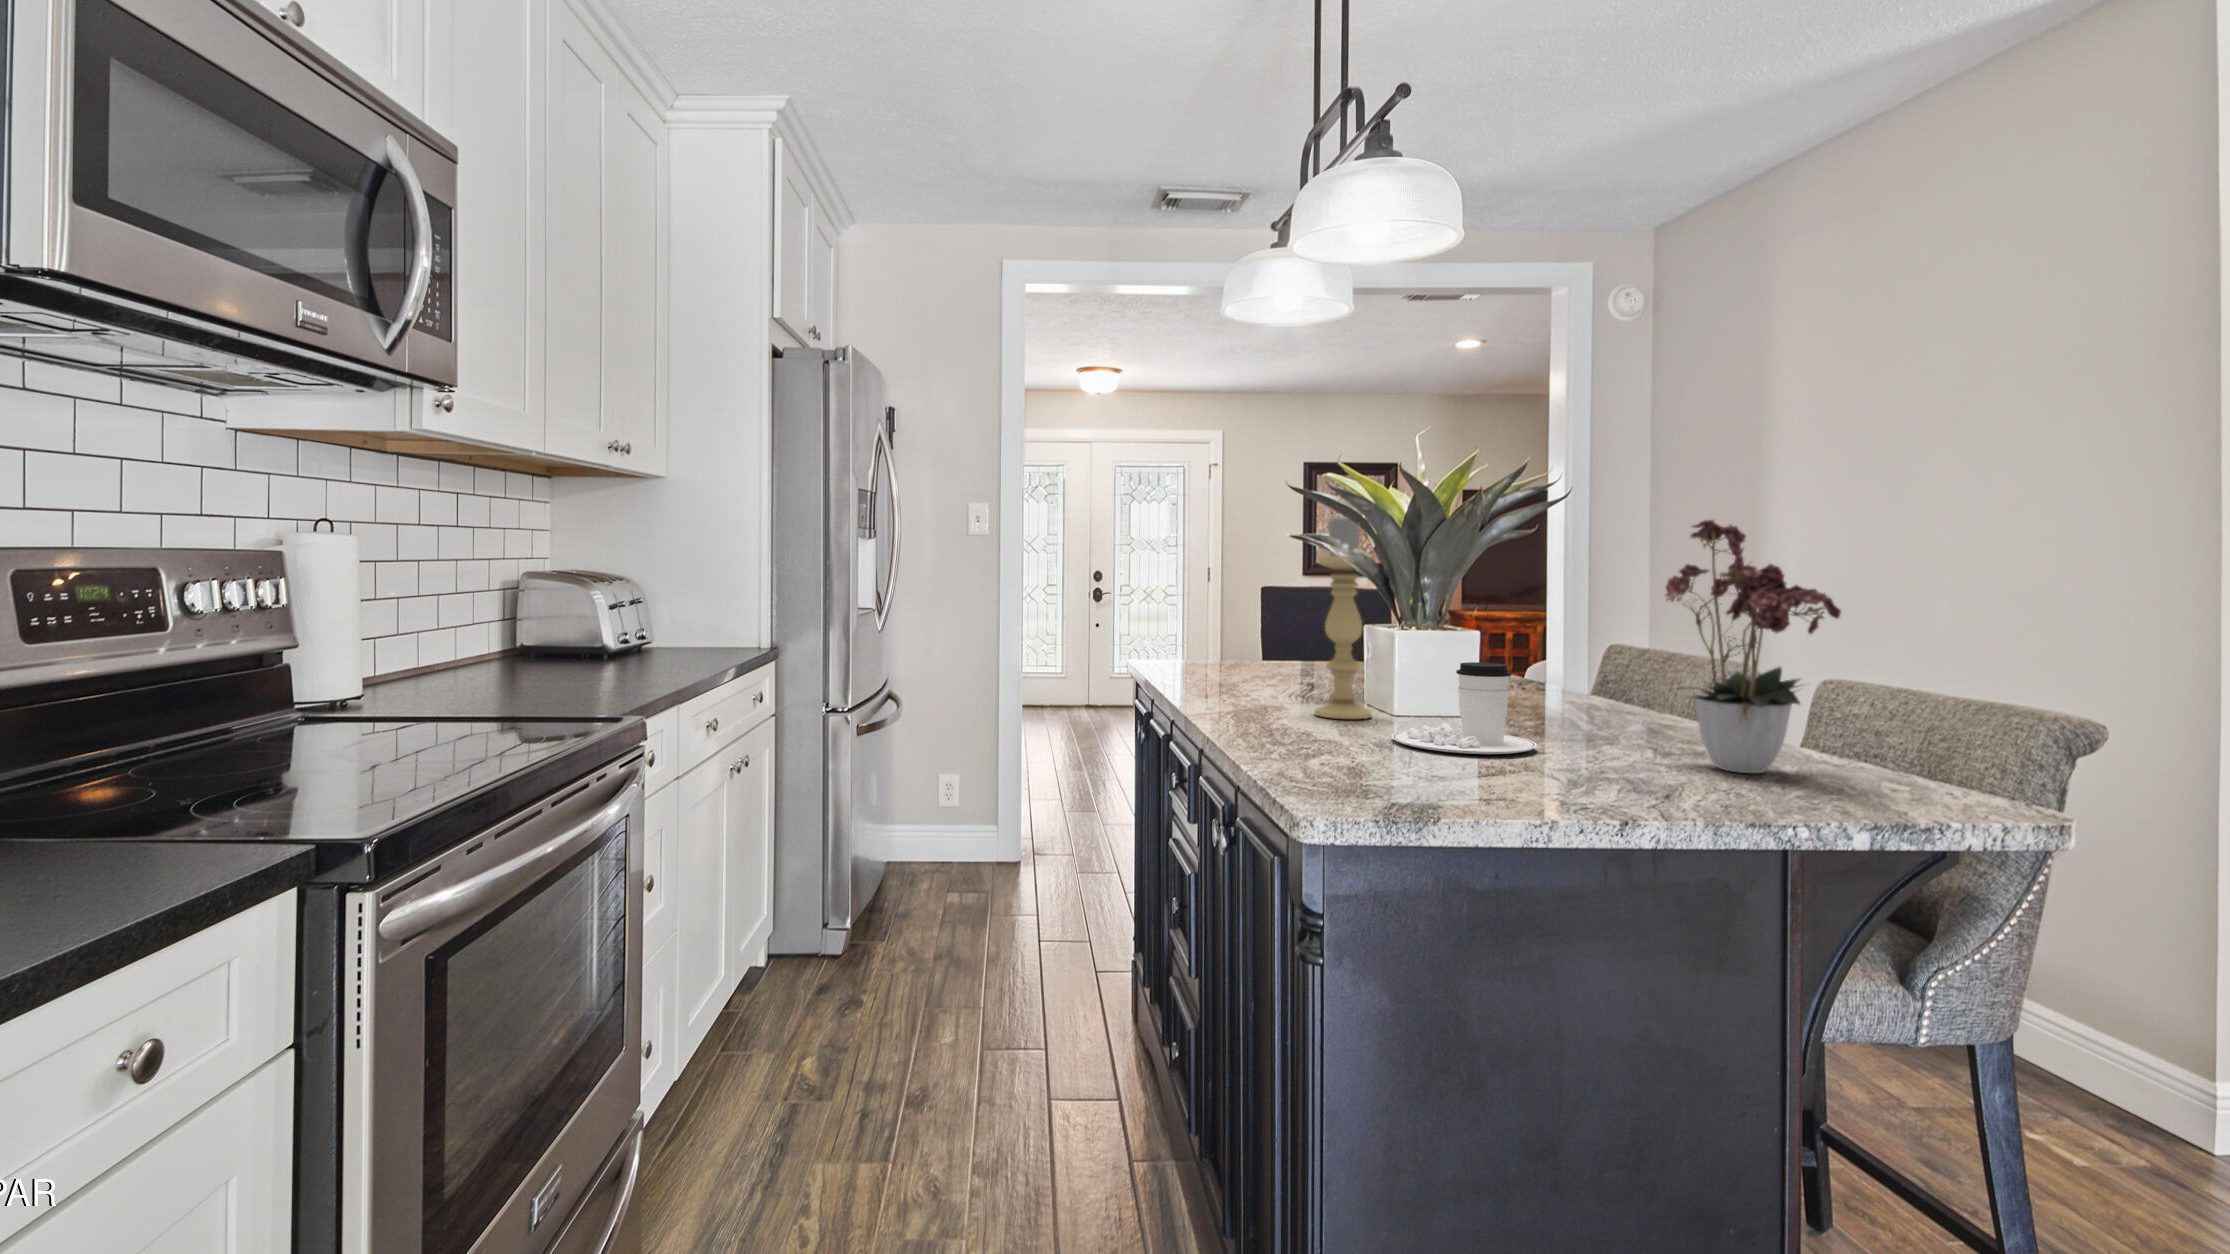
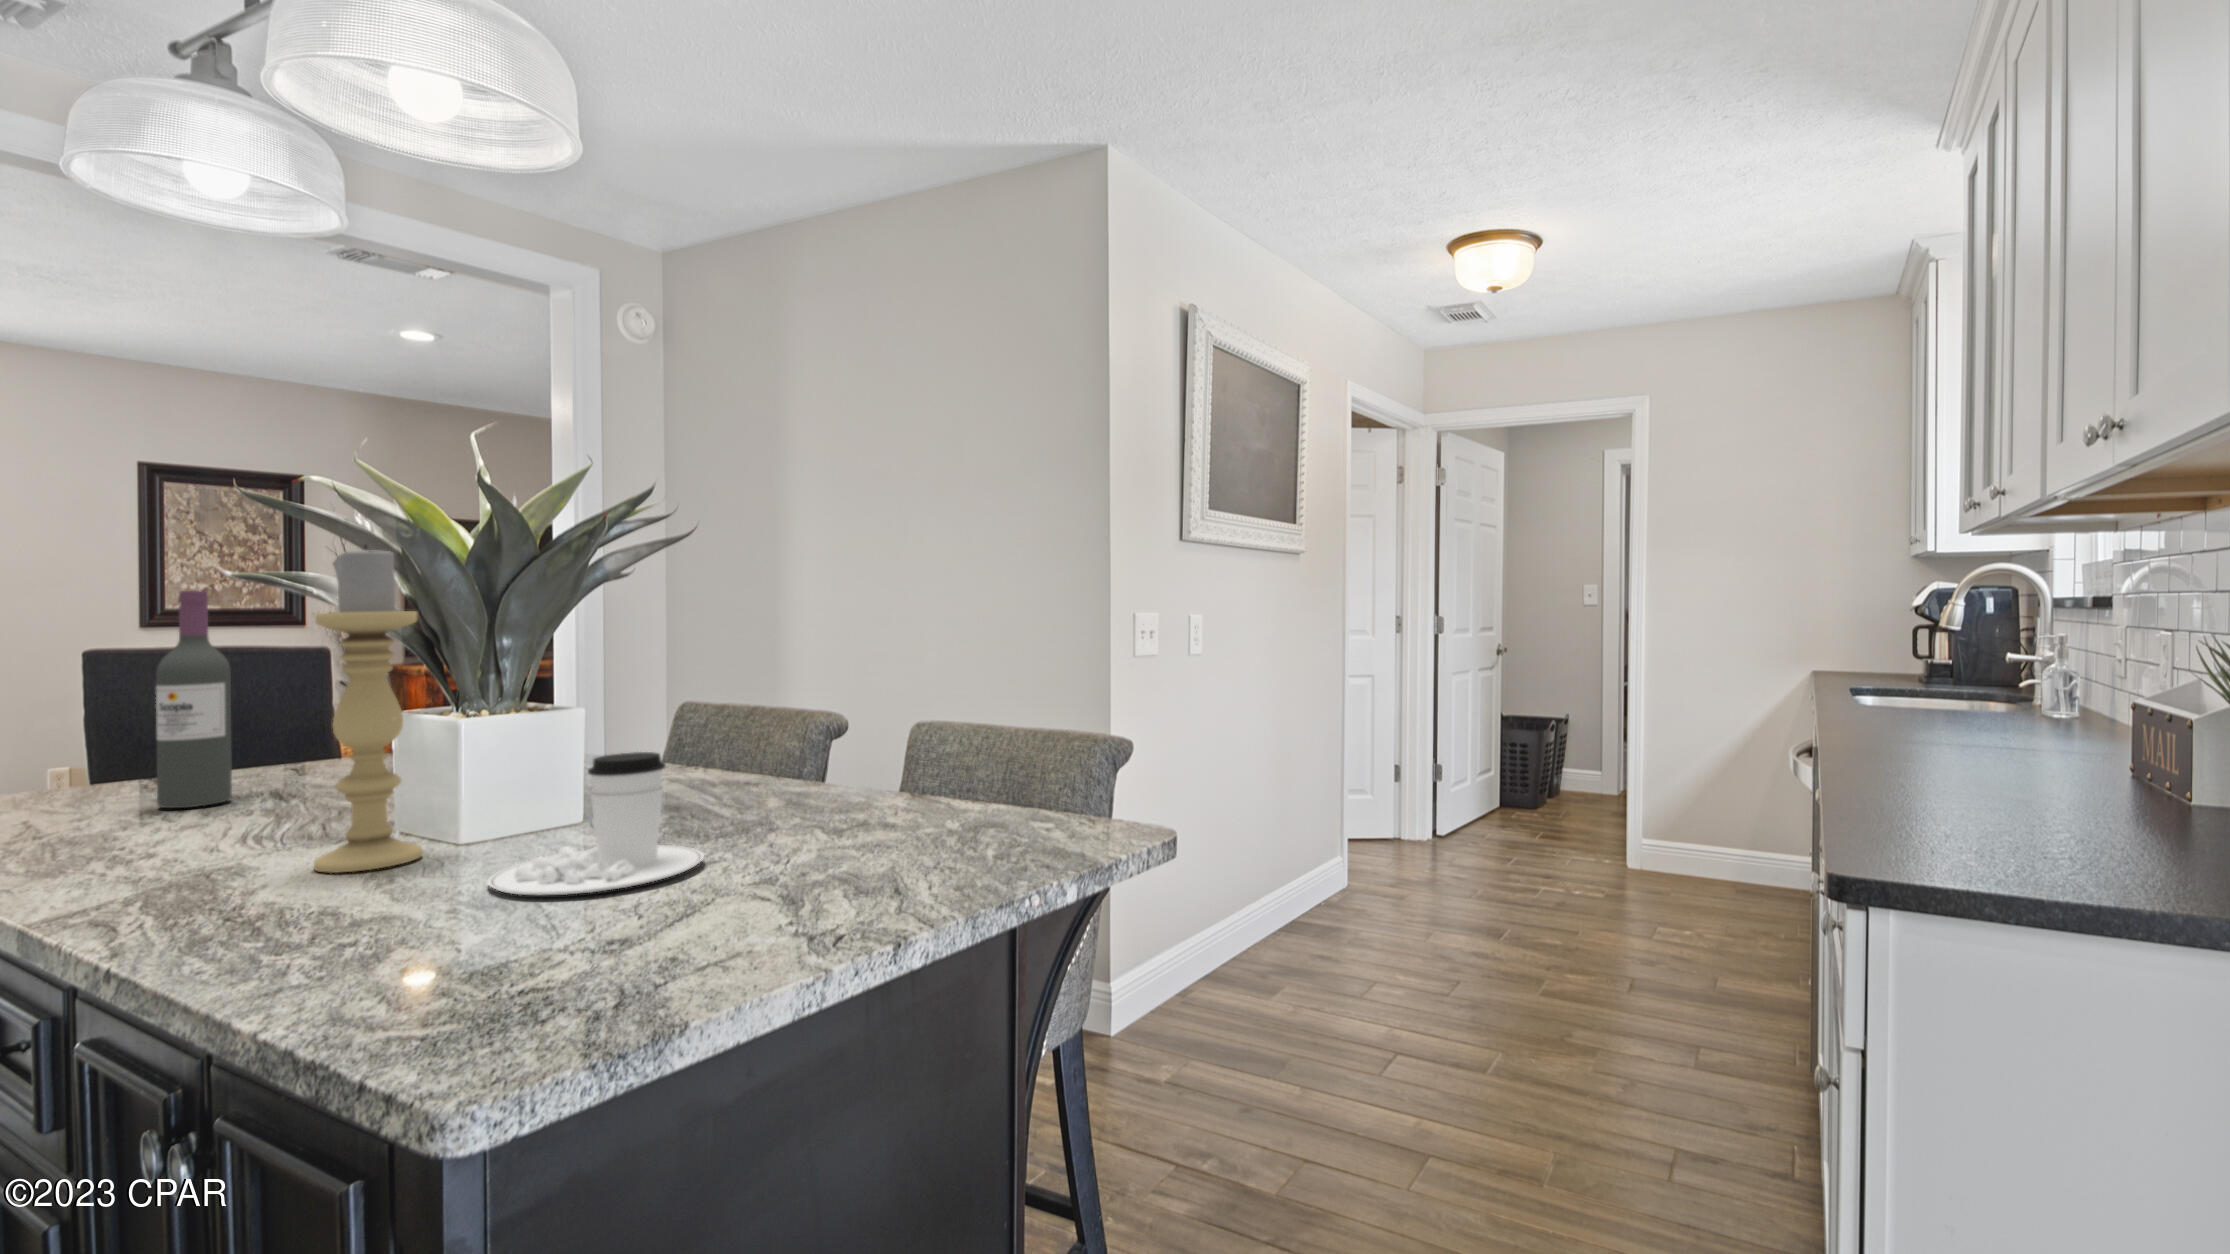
flower arrangement: present [1665,520,1841,773] -> none [825,548,1027,839]
wine bottle: none [1265,544,1300,677] -> present [156,591,232,808]

